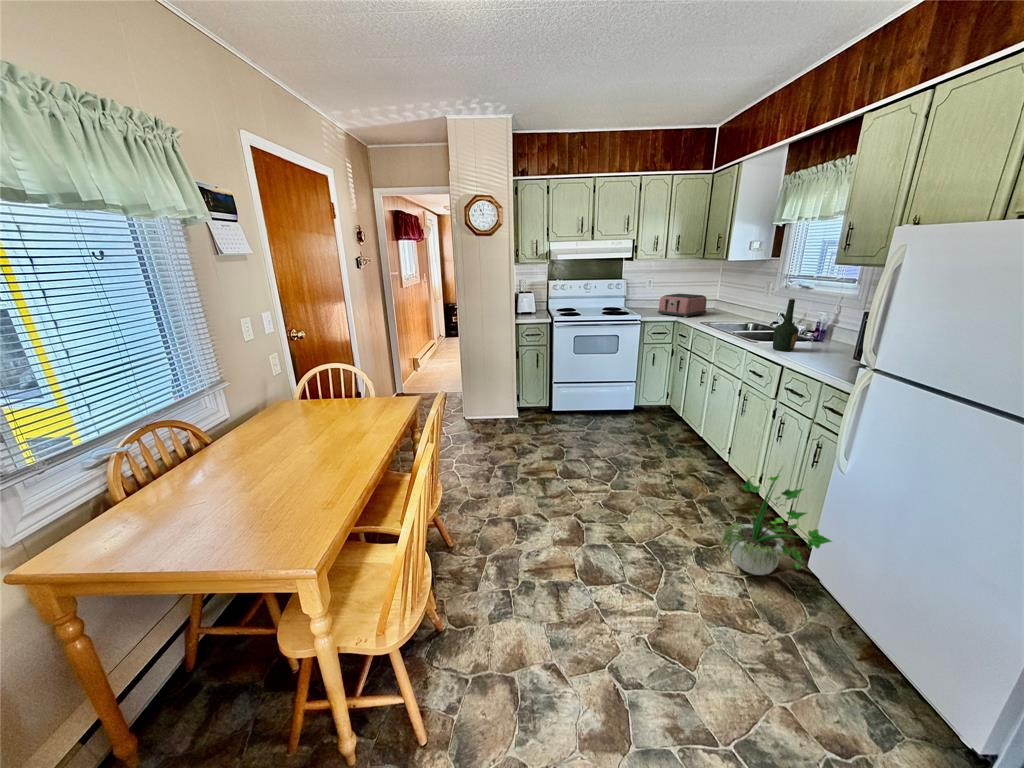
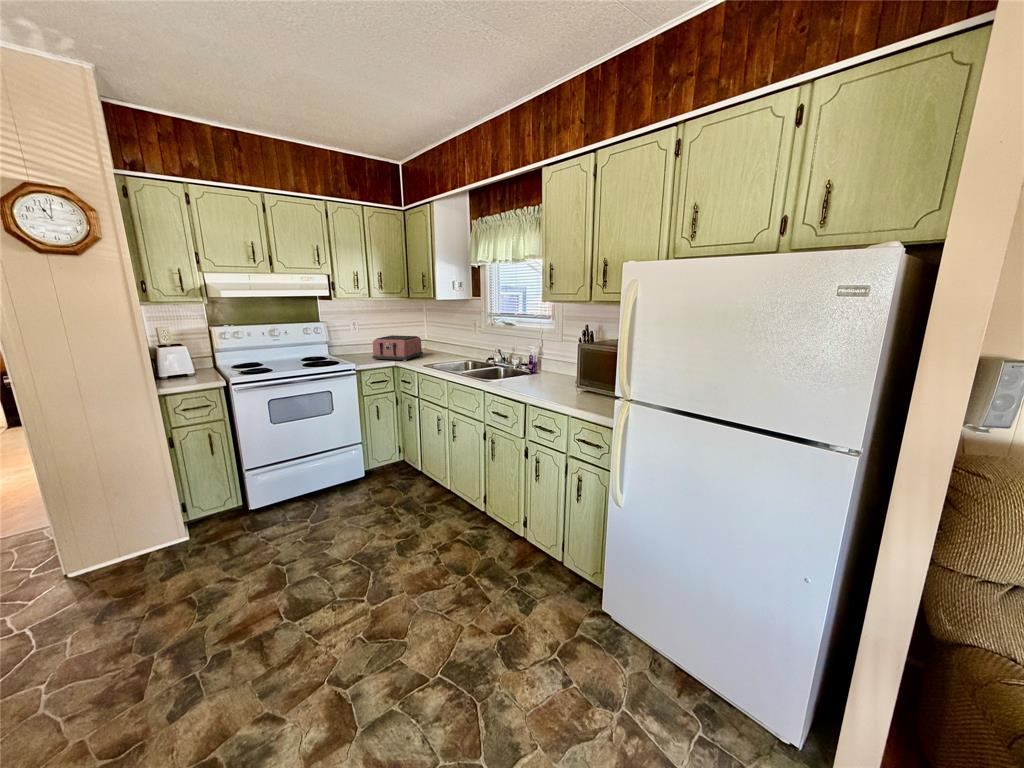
bottle: present [773,299,799,351] -> none [506,336,527,388]
potted plant: present [720,473,832,575] -> none [519,507,628,648]

